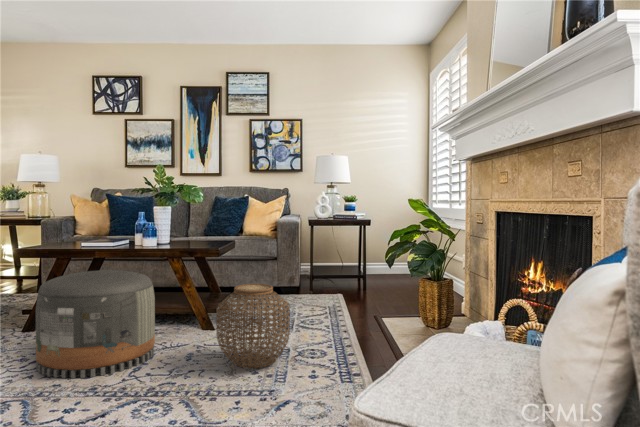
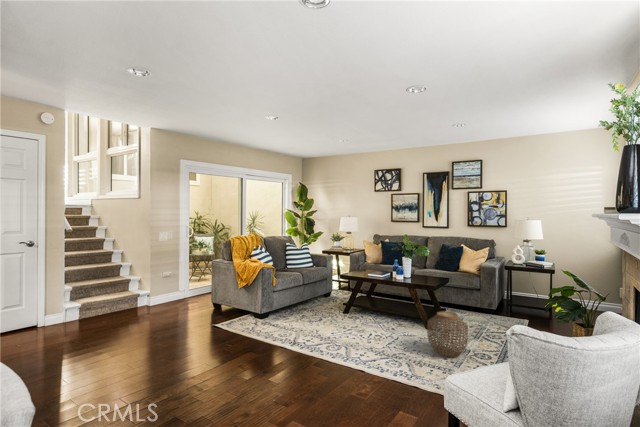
pouf: present [36,270,155,378] -> none [350,292,400,343]

